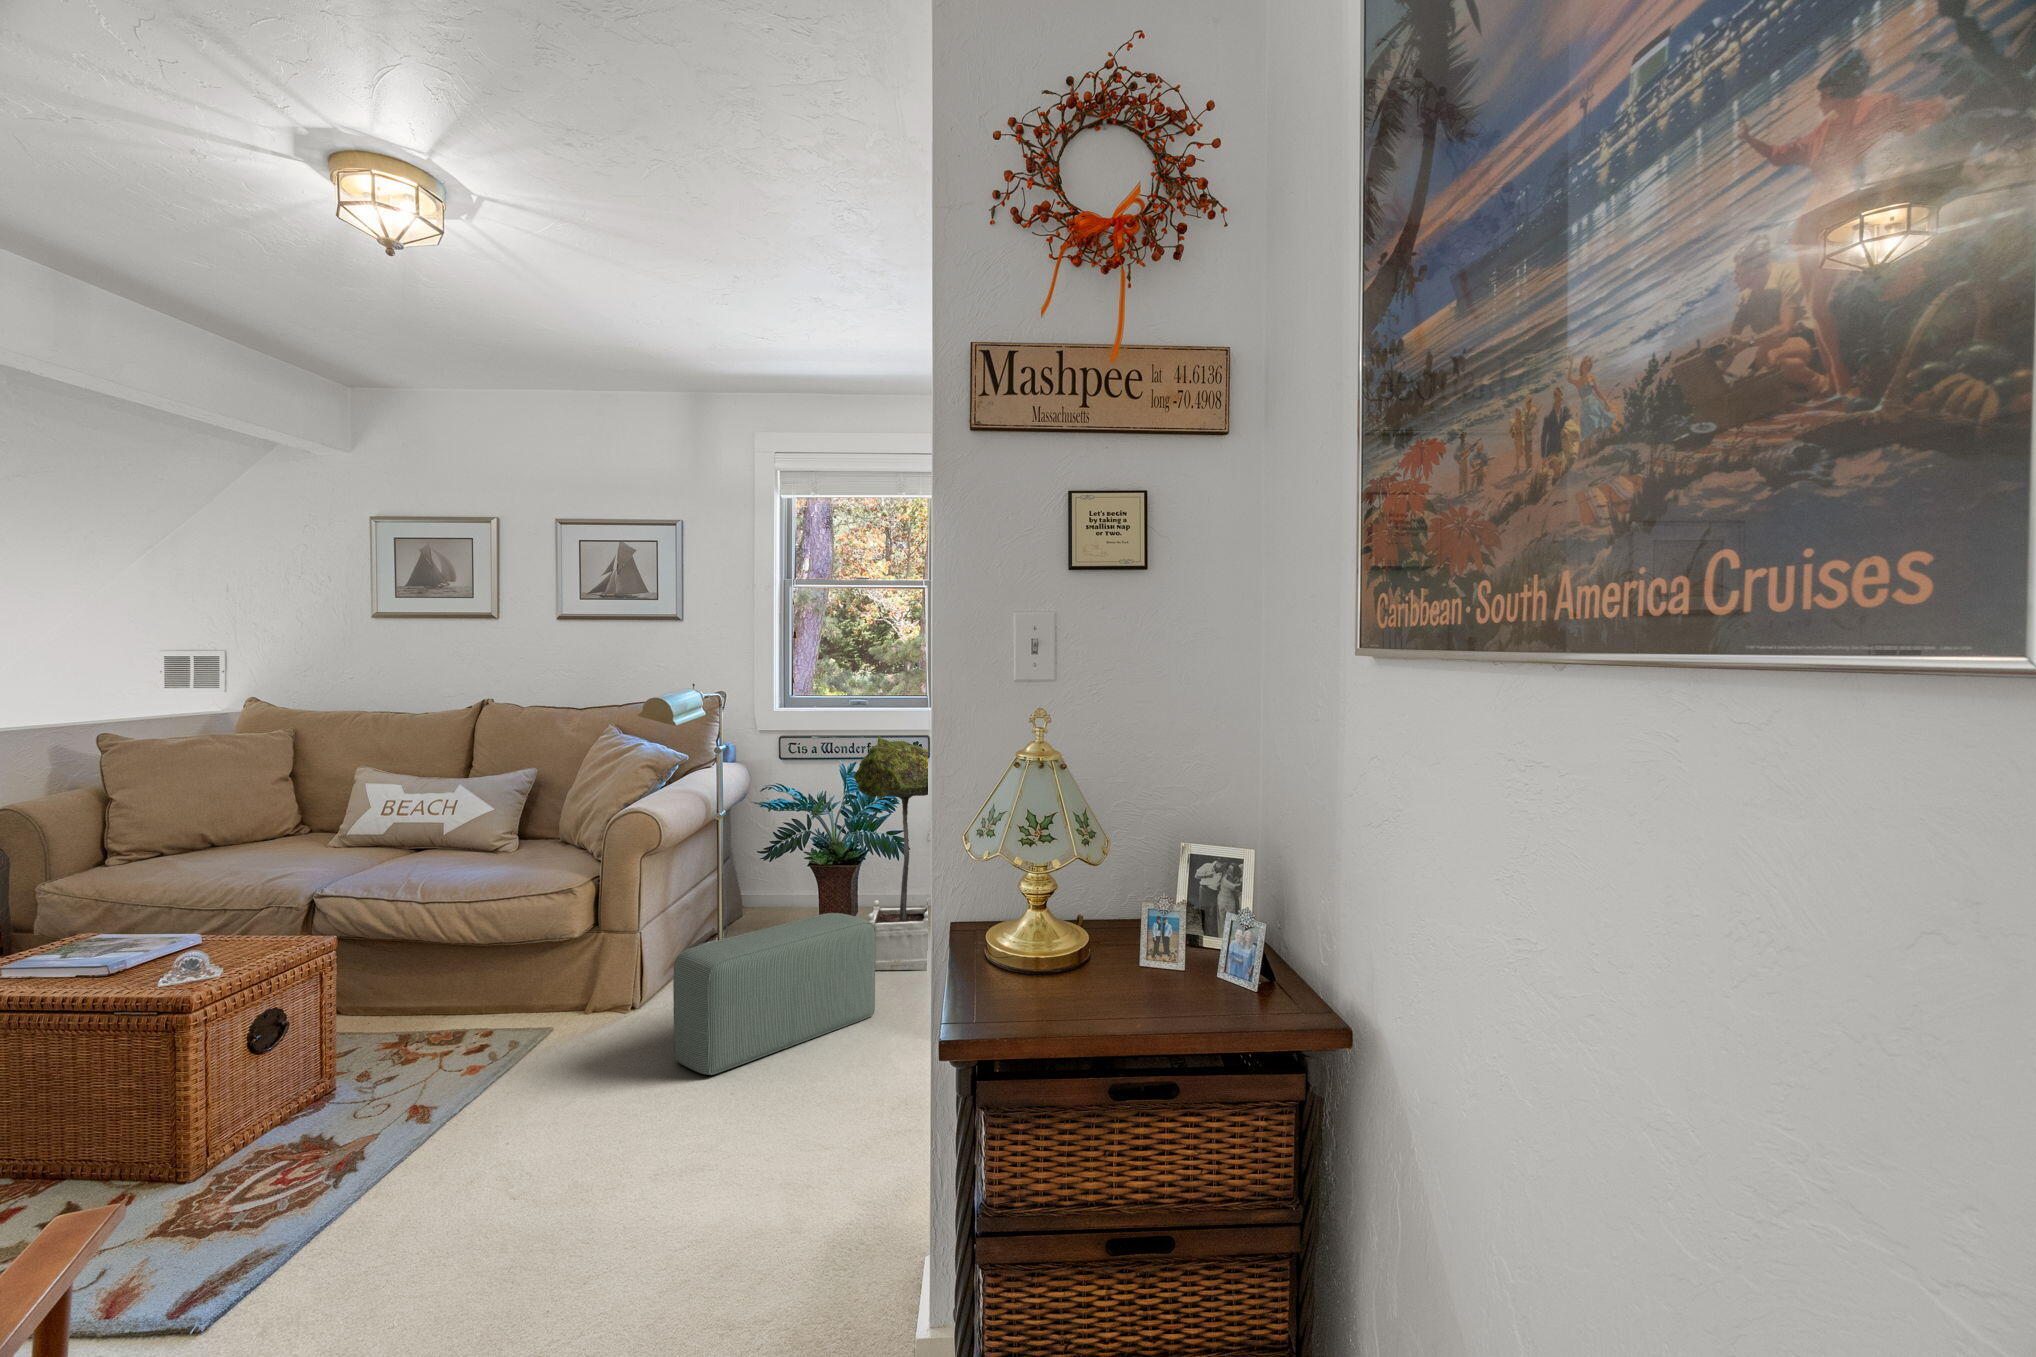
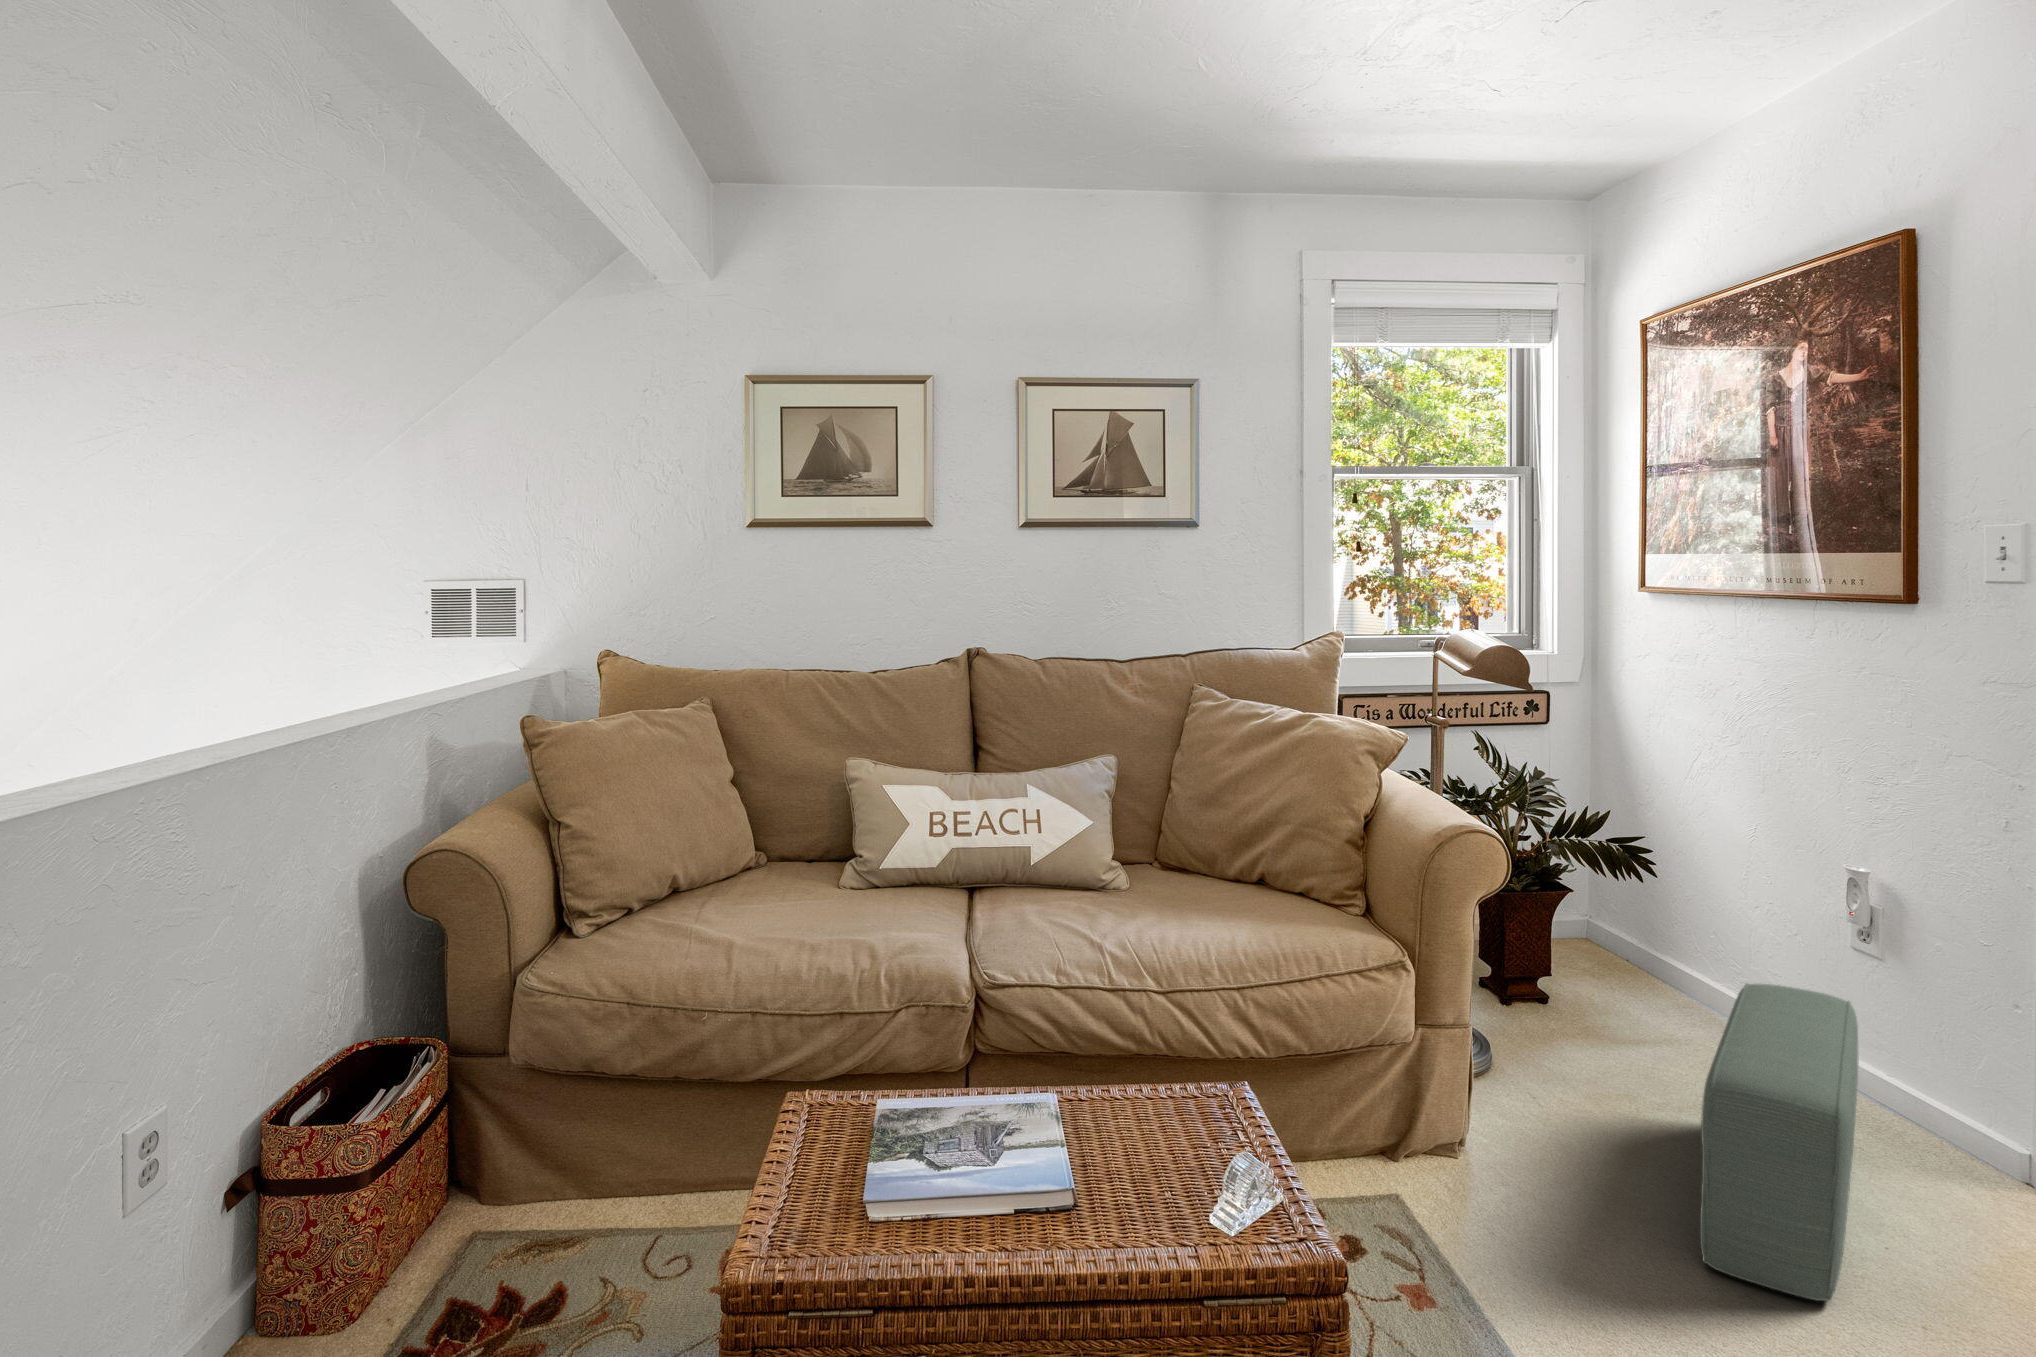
potted tree: present [854,736,928,970] -> none [1600,693,1759,1058]

